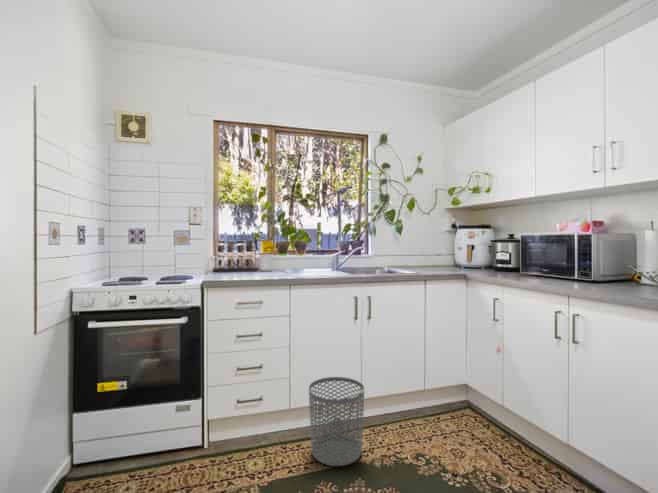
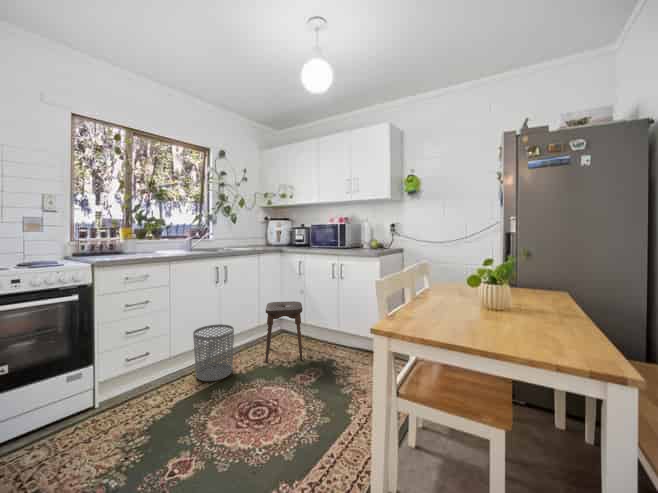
stool: none [415,357,488,477] -> present [265,301,303,362]

